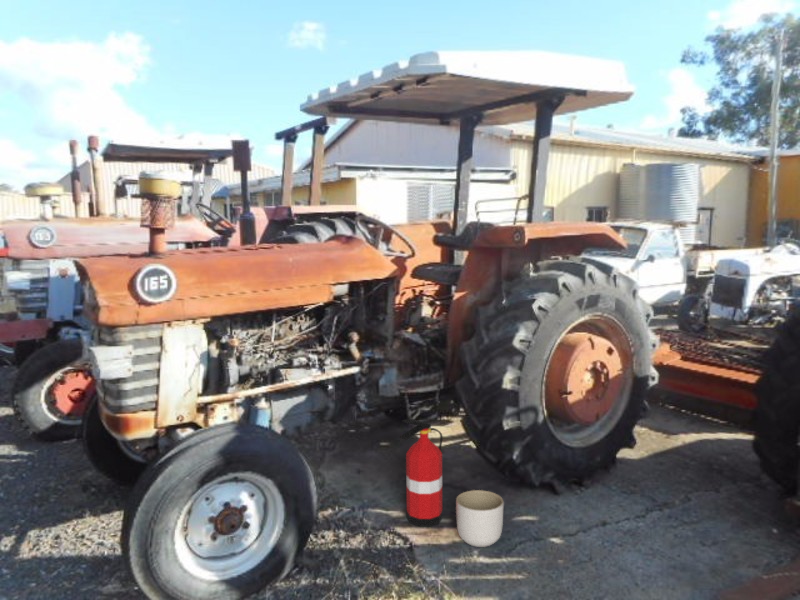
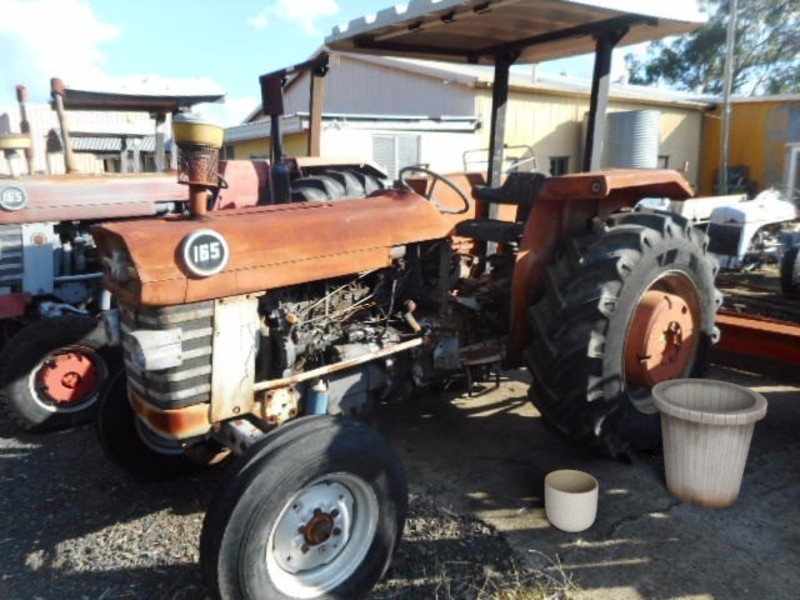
trash can: none [567,414,669,535] -> present [652,379,767,508]
fire extinguisher: present [400,419,443,526] -> none [477,395,521,512]

